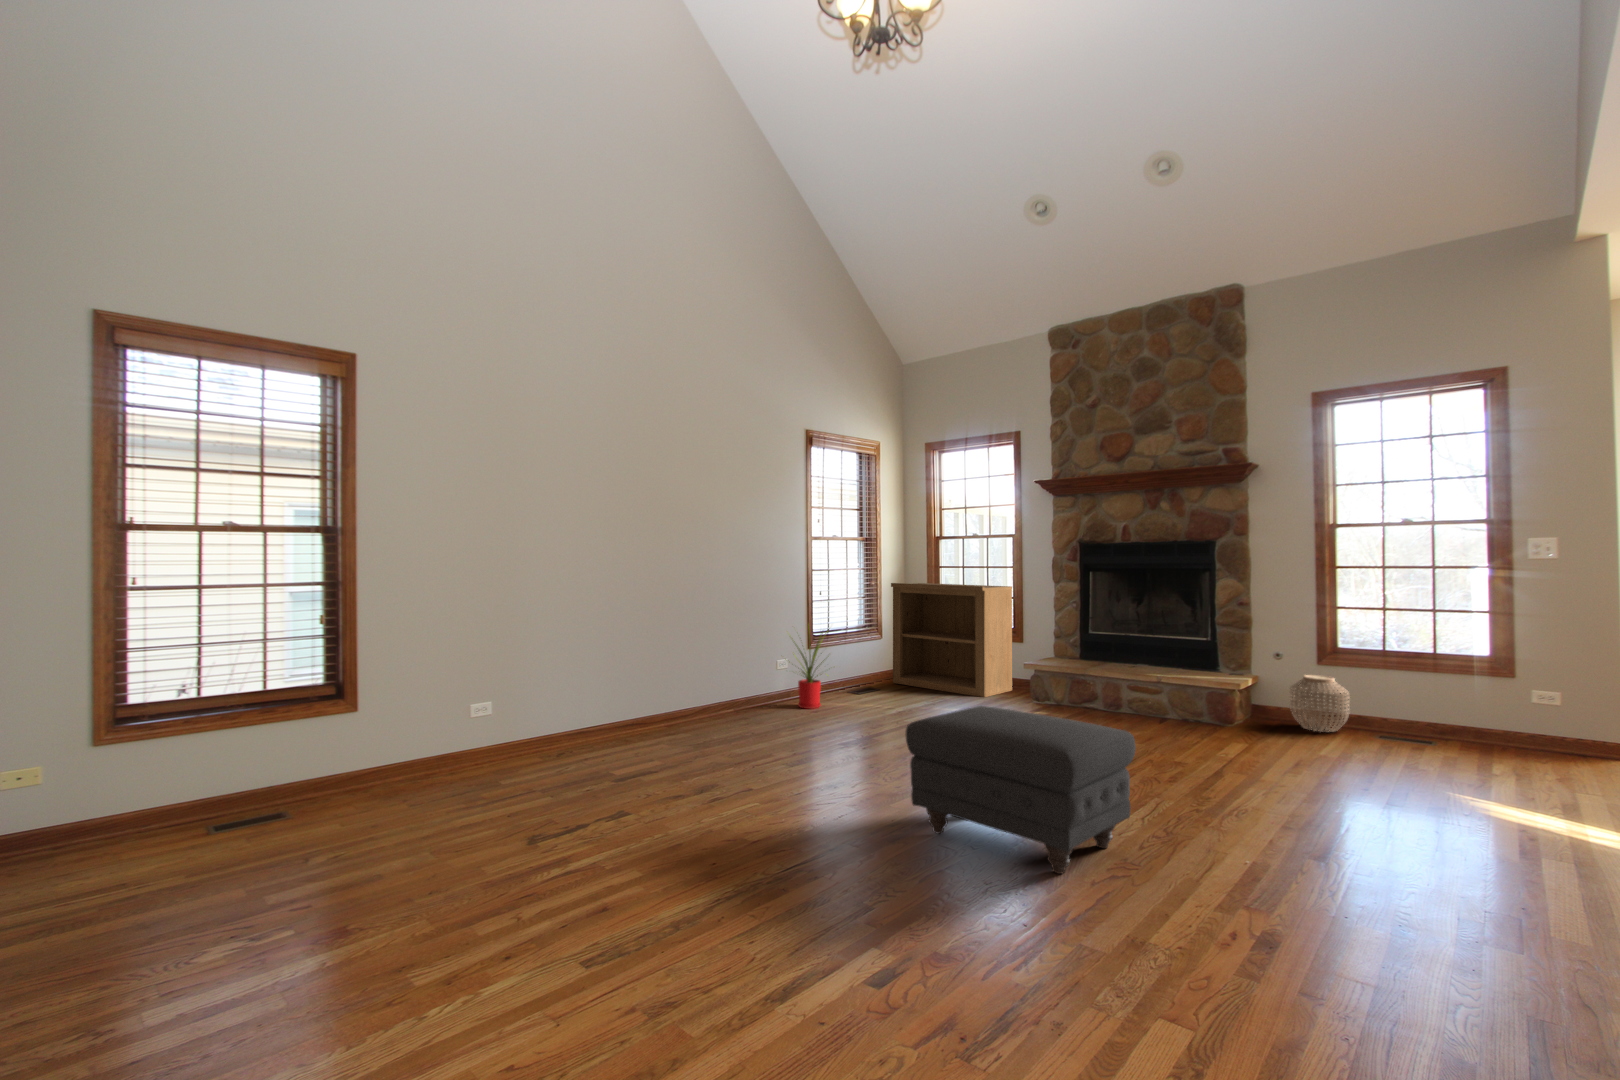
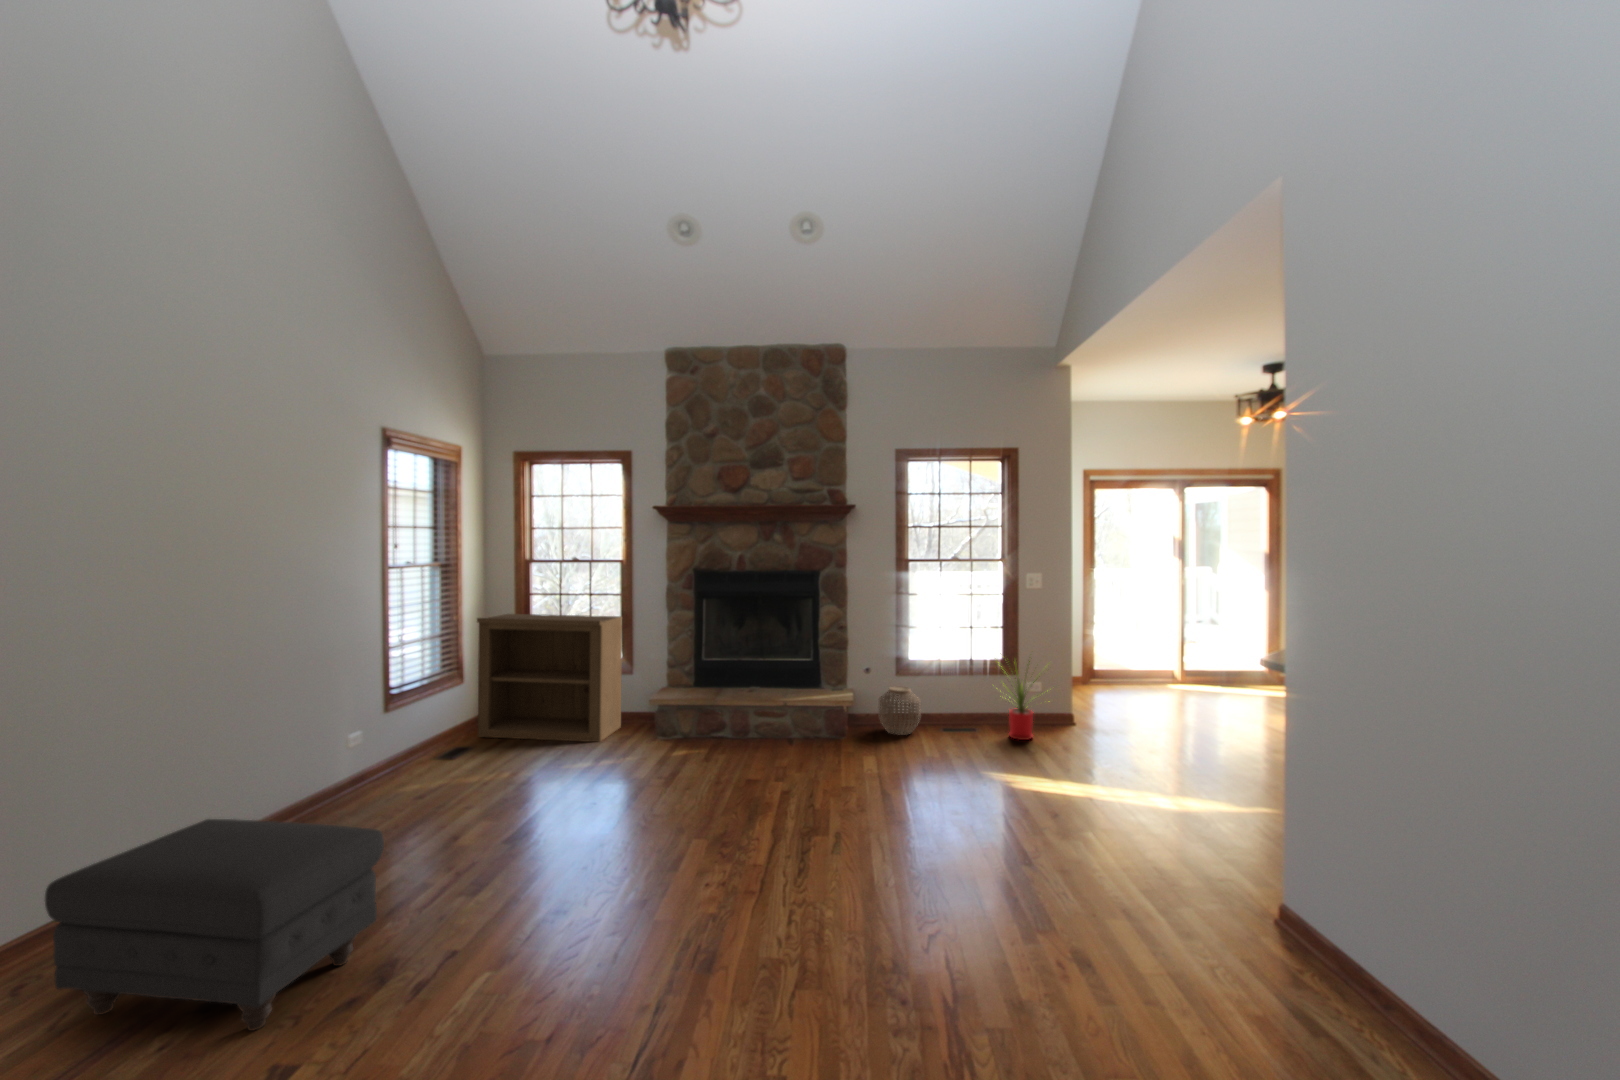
house plant: present [798,633,826,709] -> present [998,661,1043,740]
ottoman: present [906,706,1136,874] -> present [45,819,384,1030]

